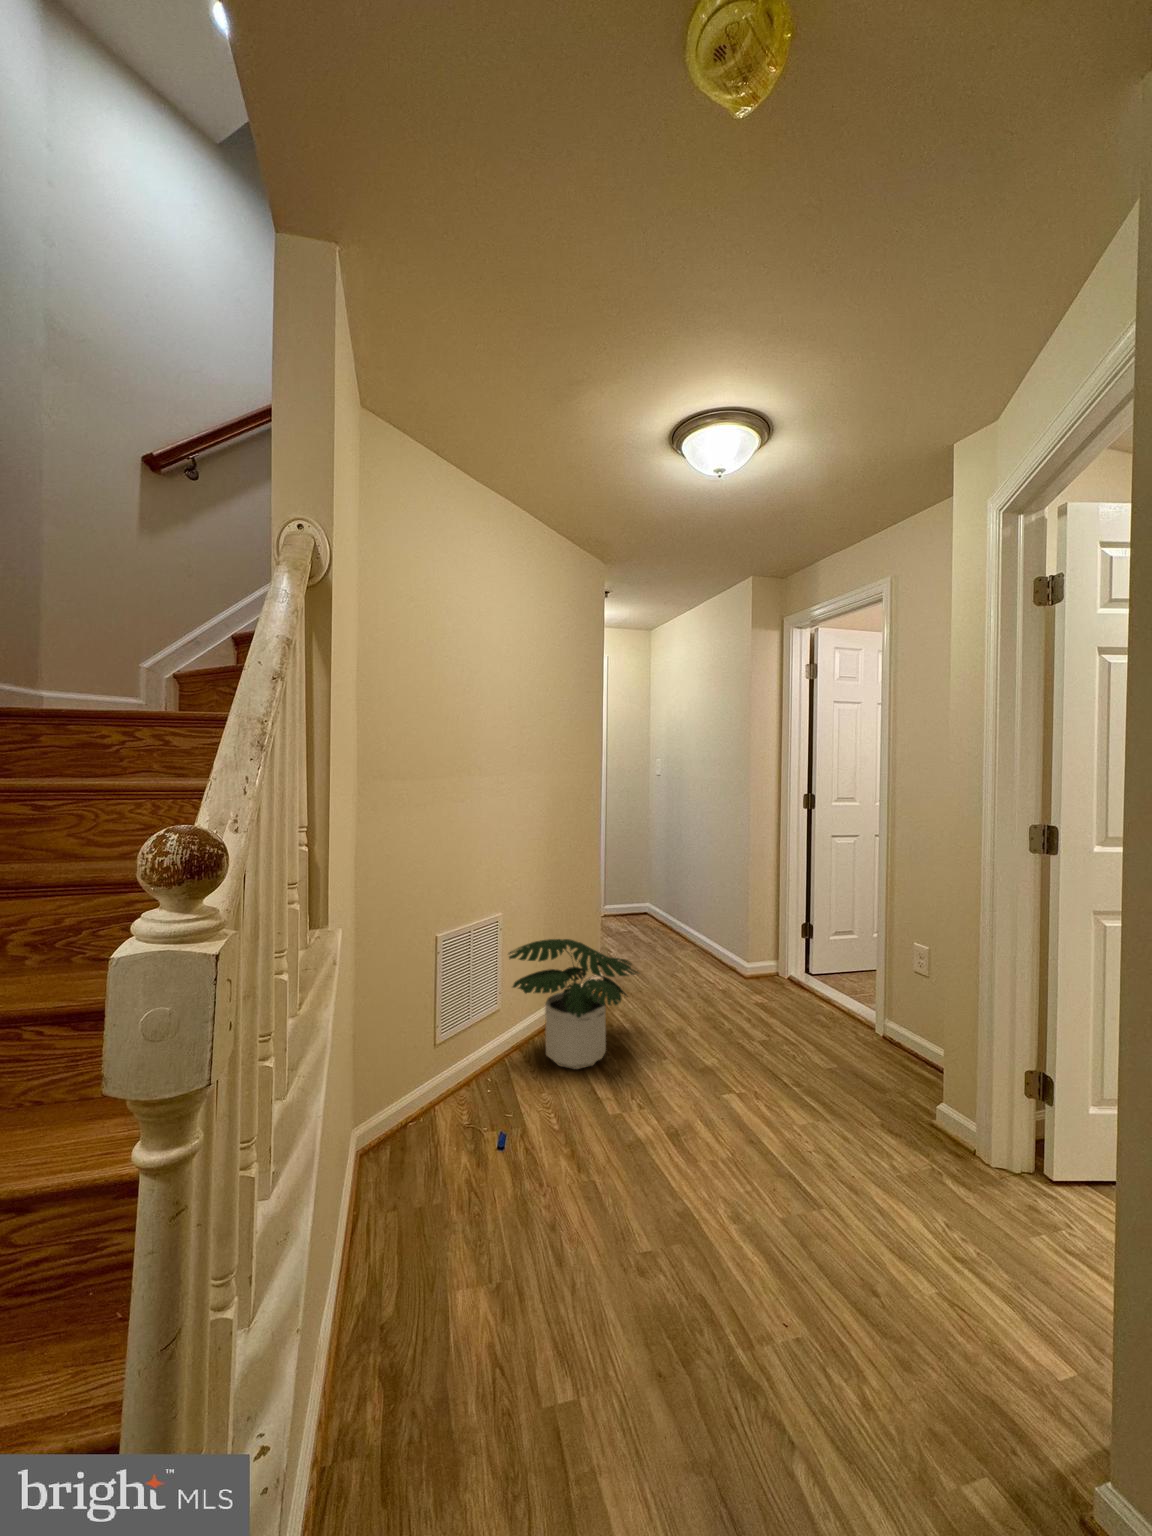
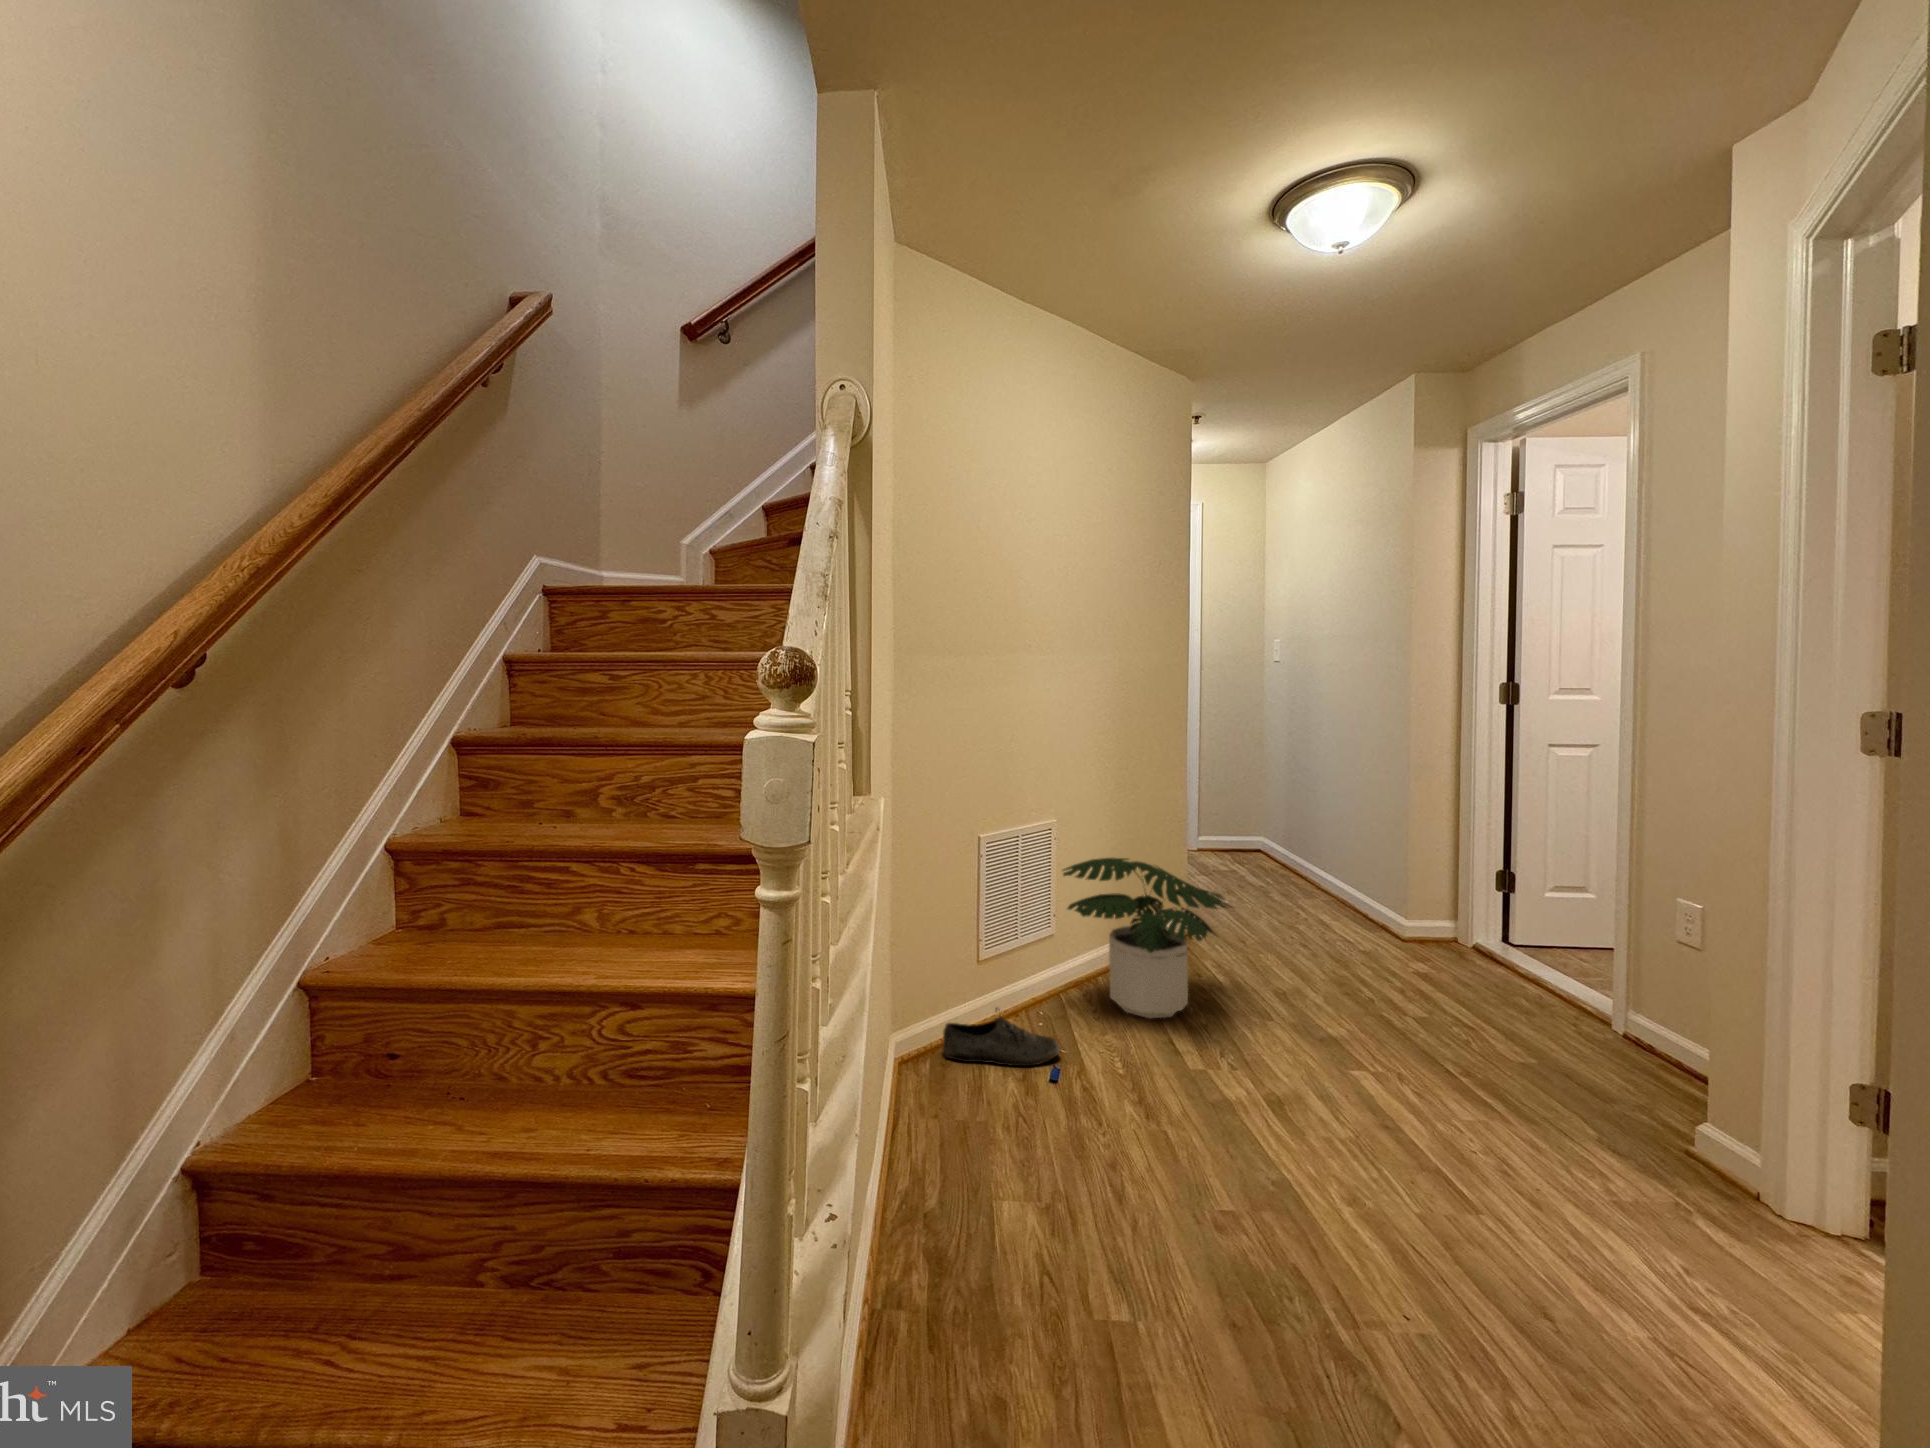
shoe: none [403,1083,507,1140] -> present [943,1008,1060,1066]

